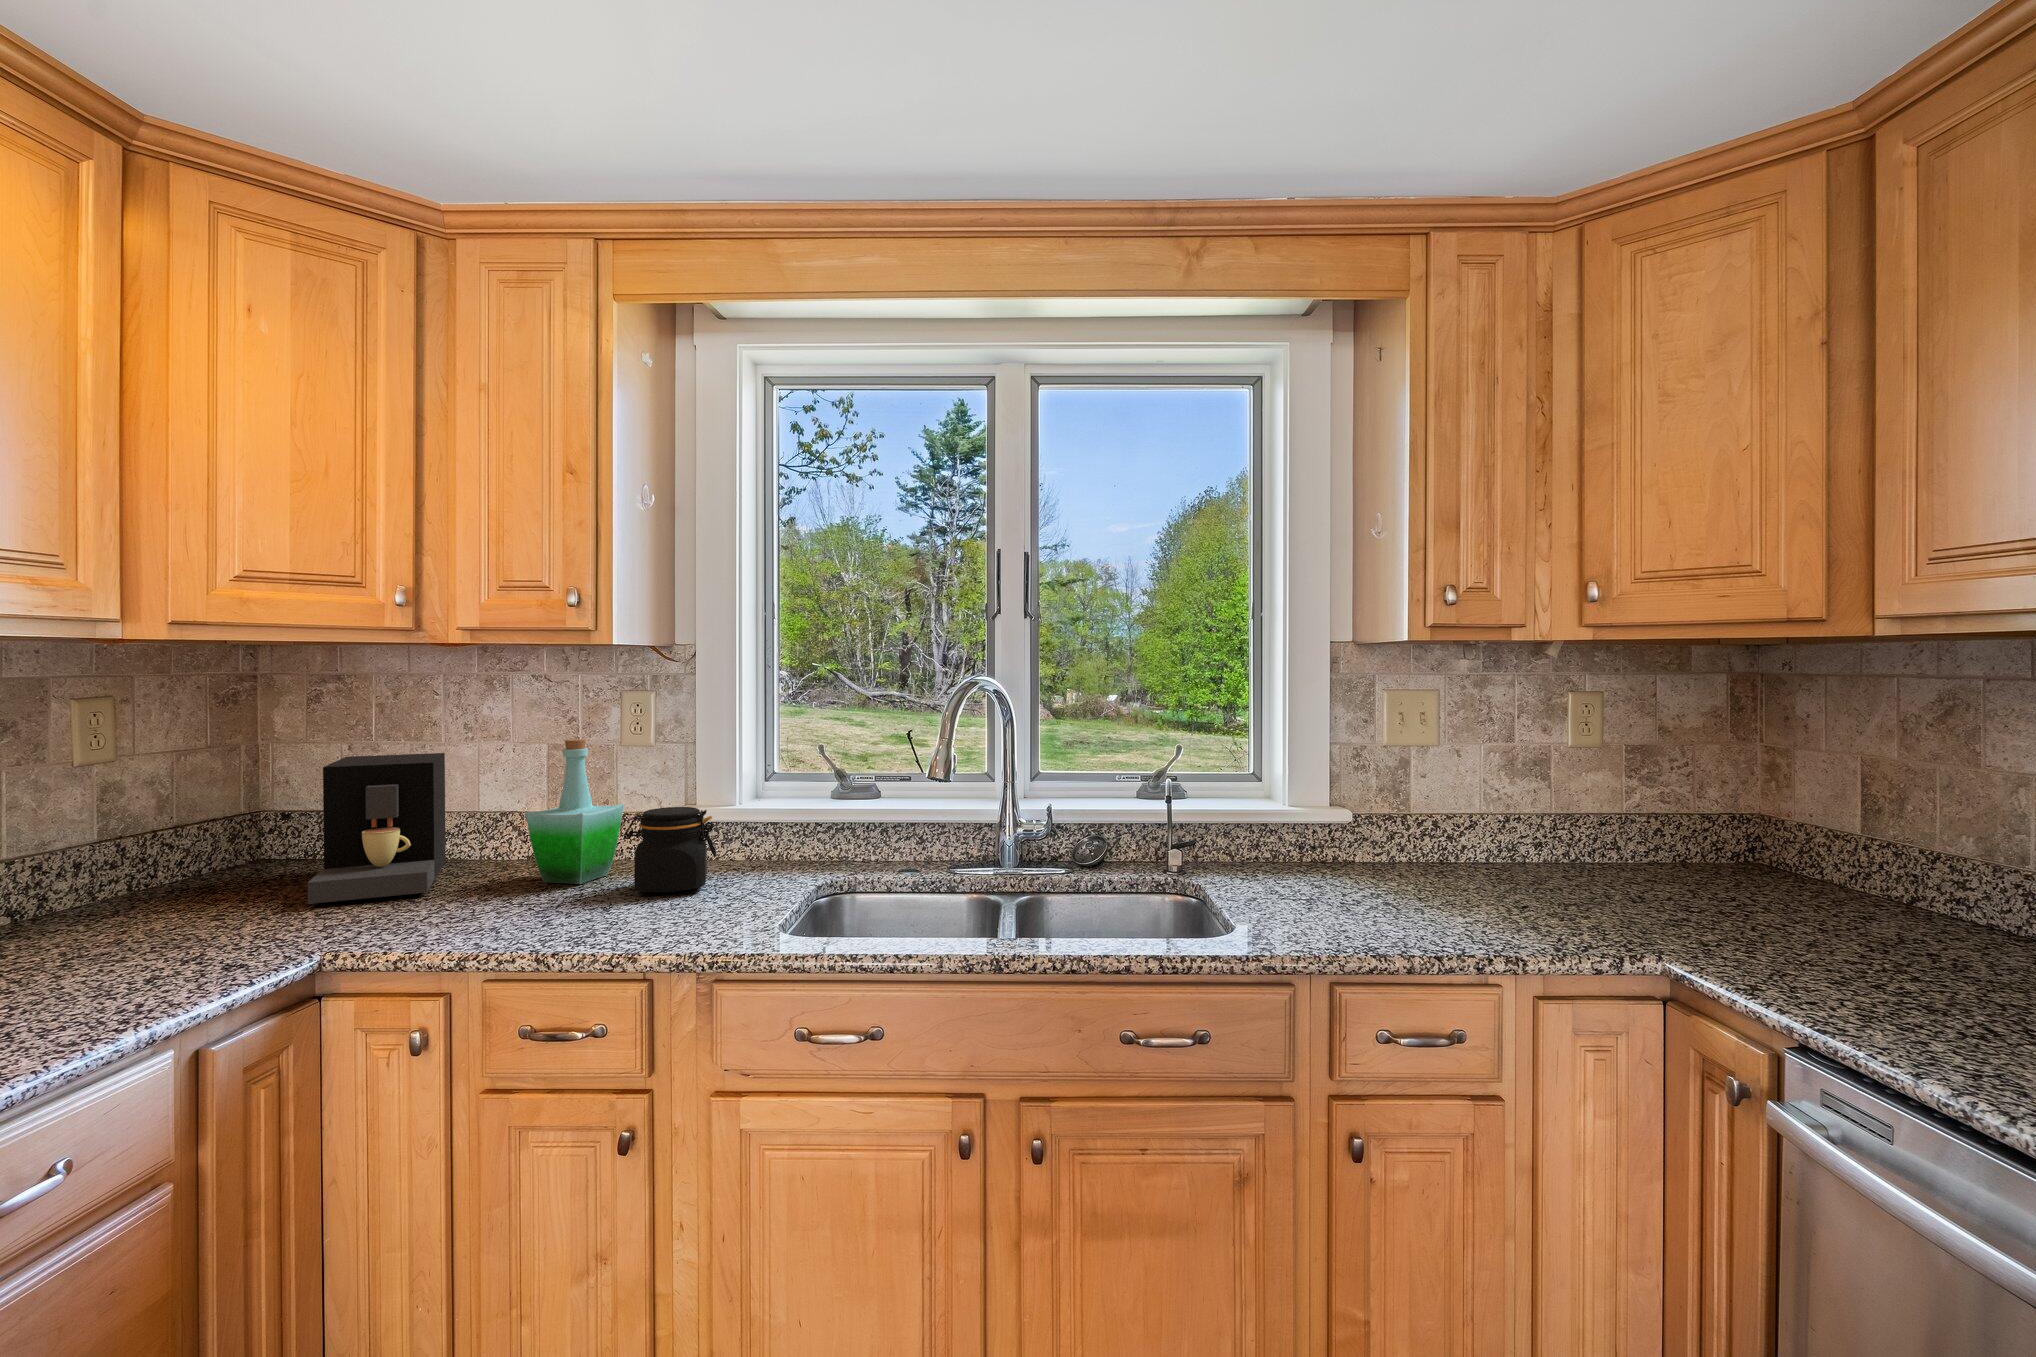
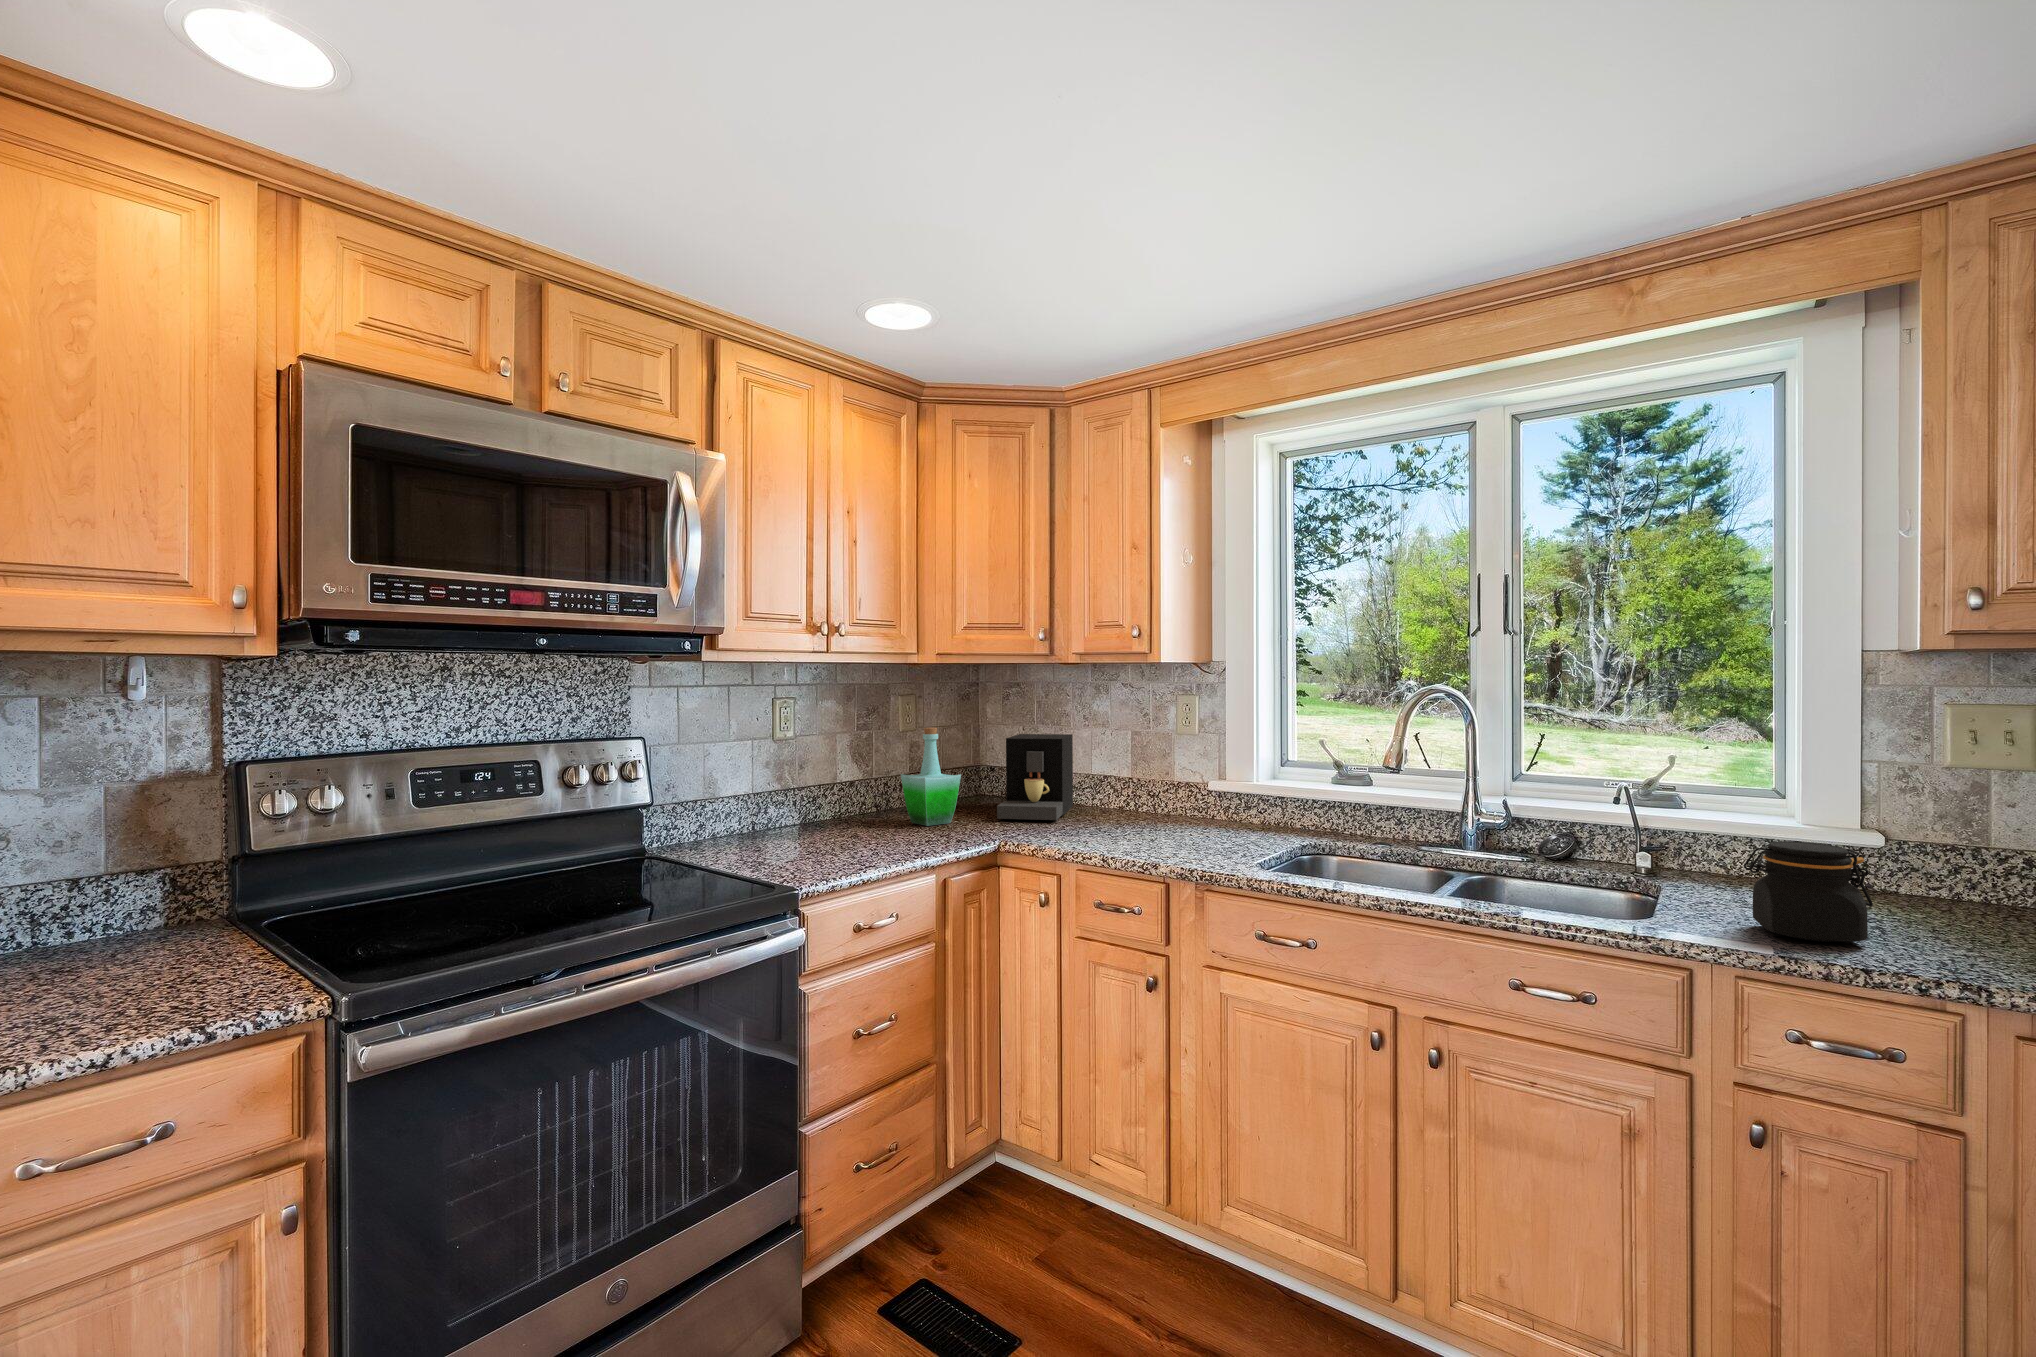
bottle: present [525,739,624,884] -> present [901,728,961,826]
jar: present [624,807,716,893] -> present [1744,841,1873,942]

